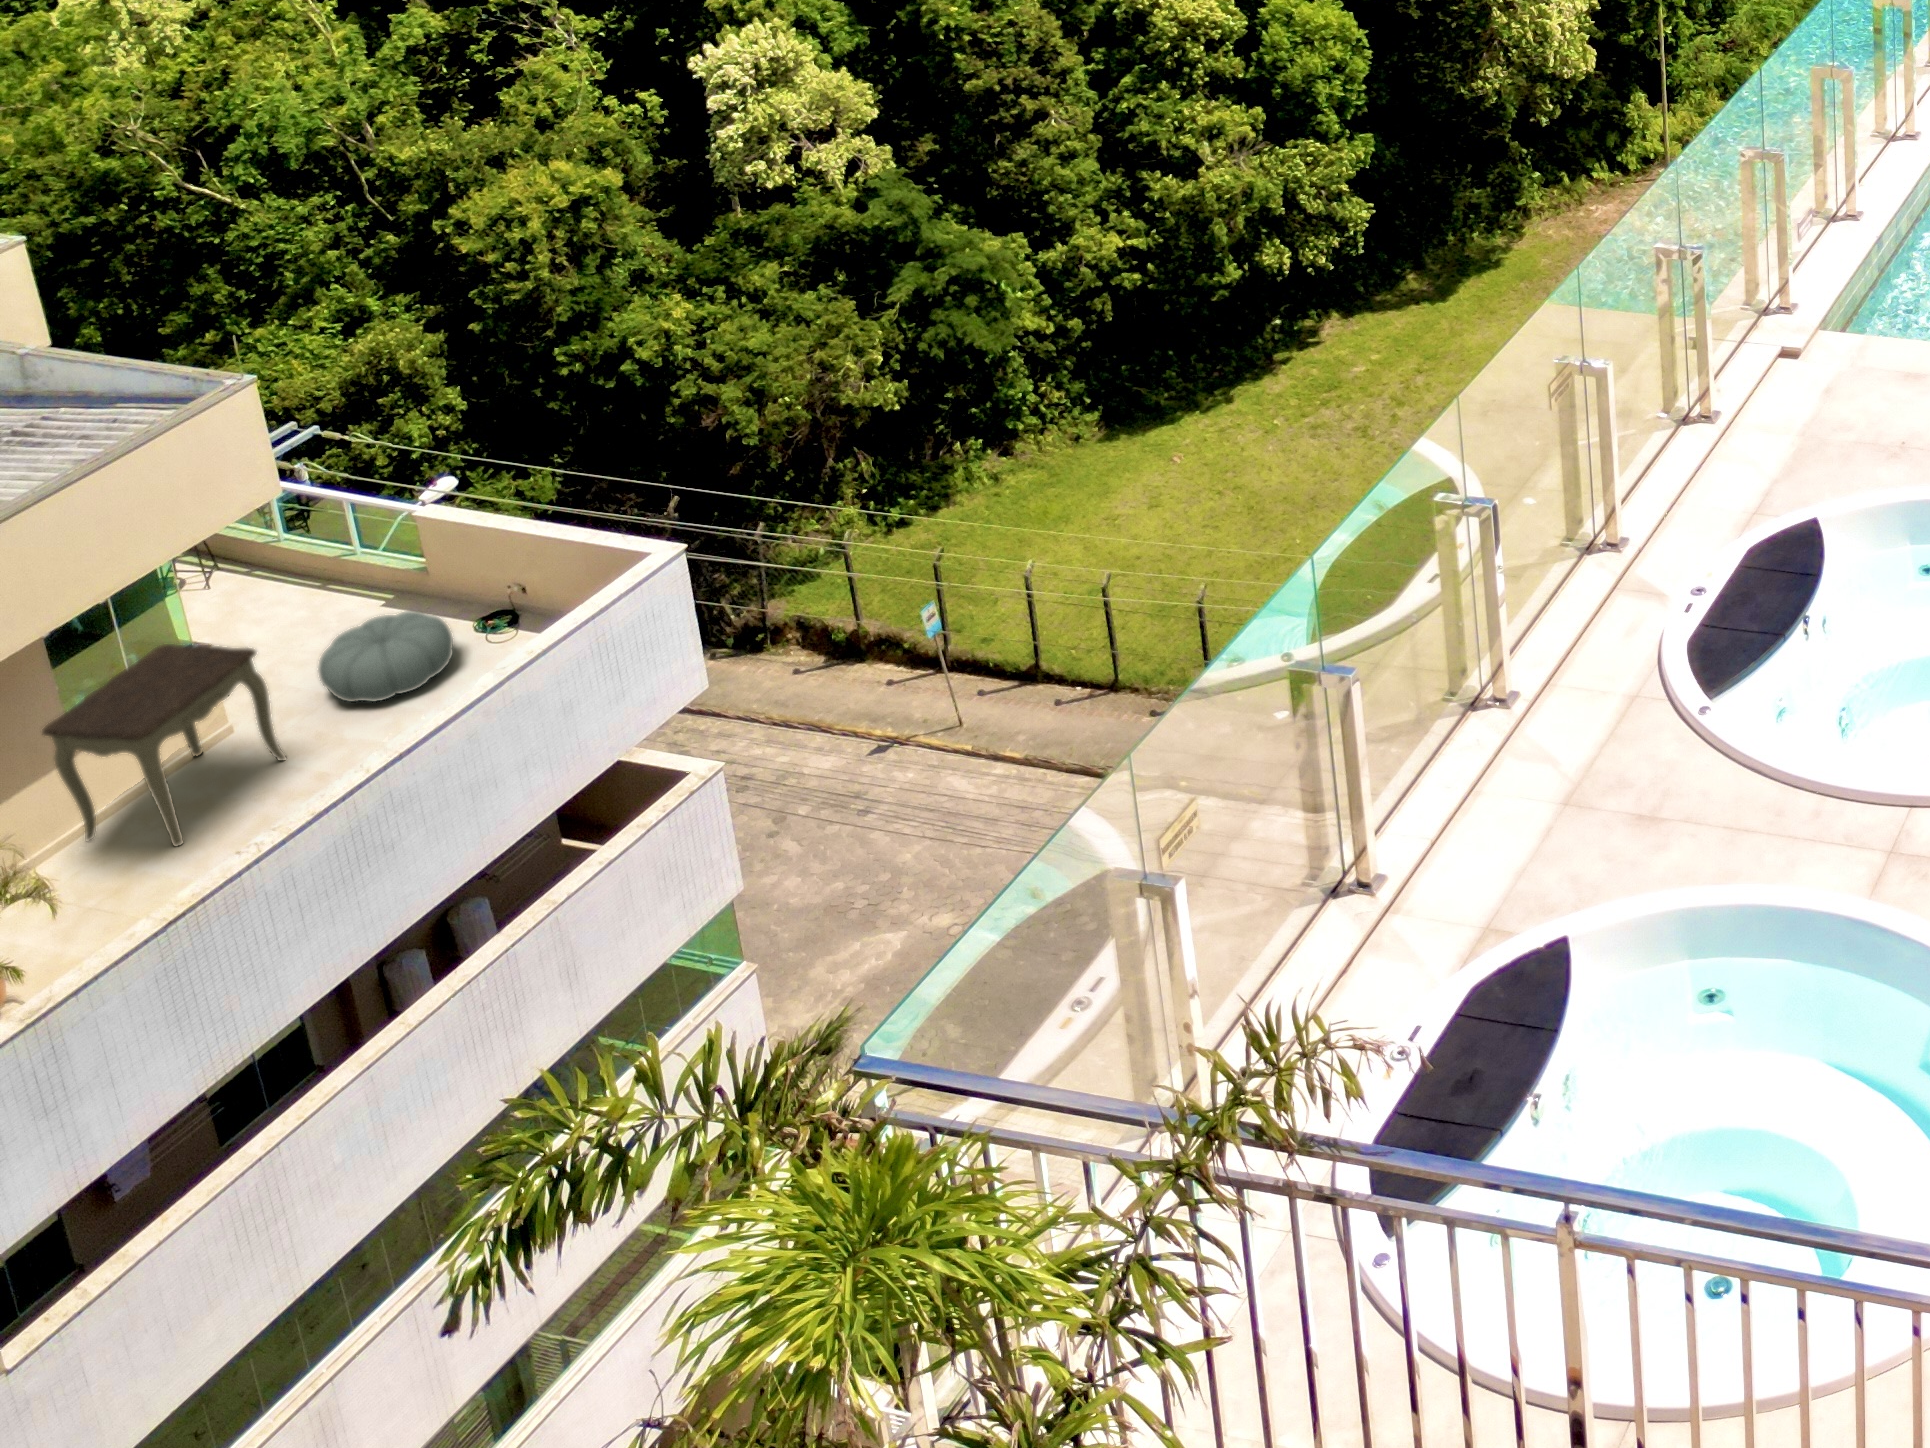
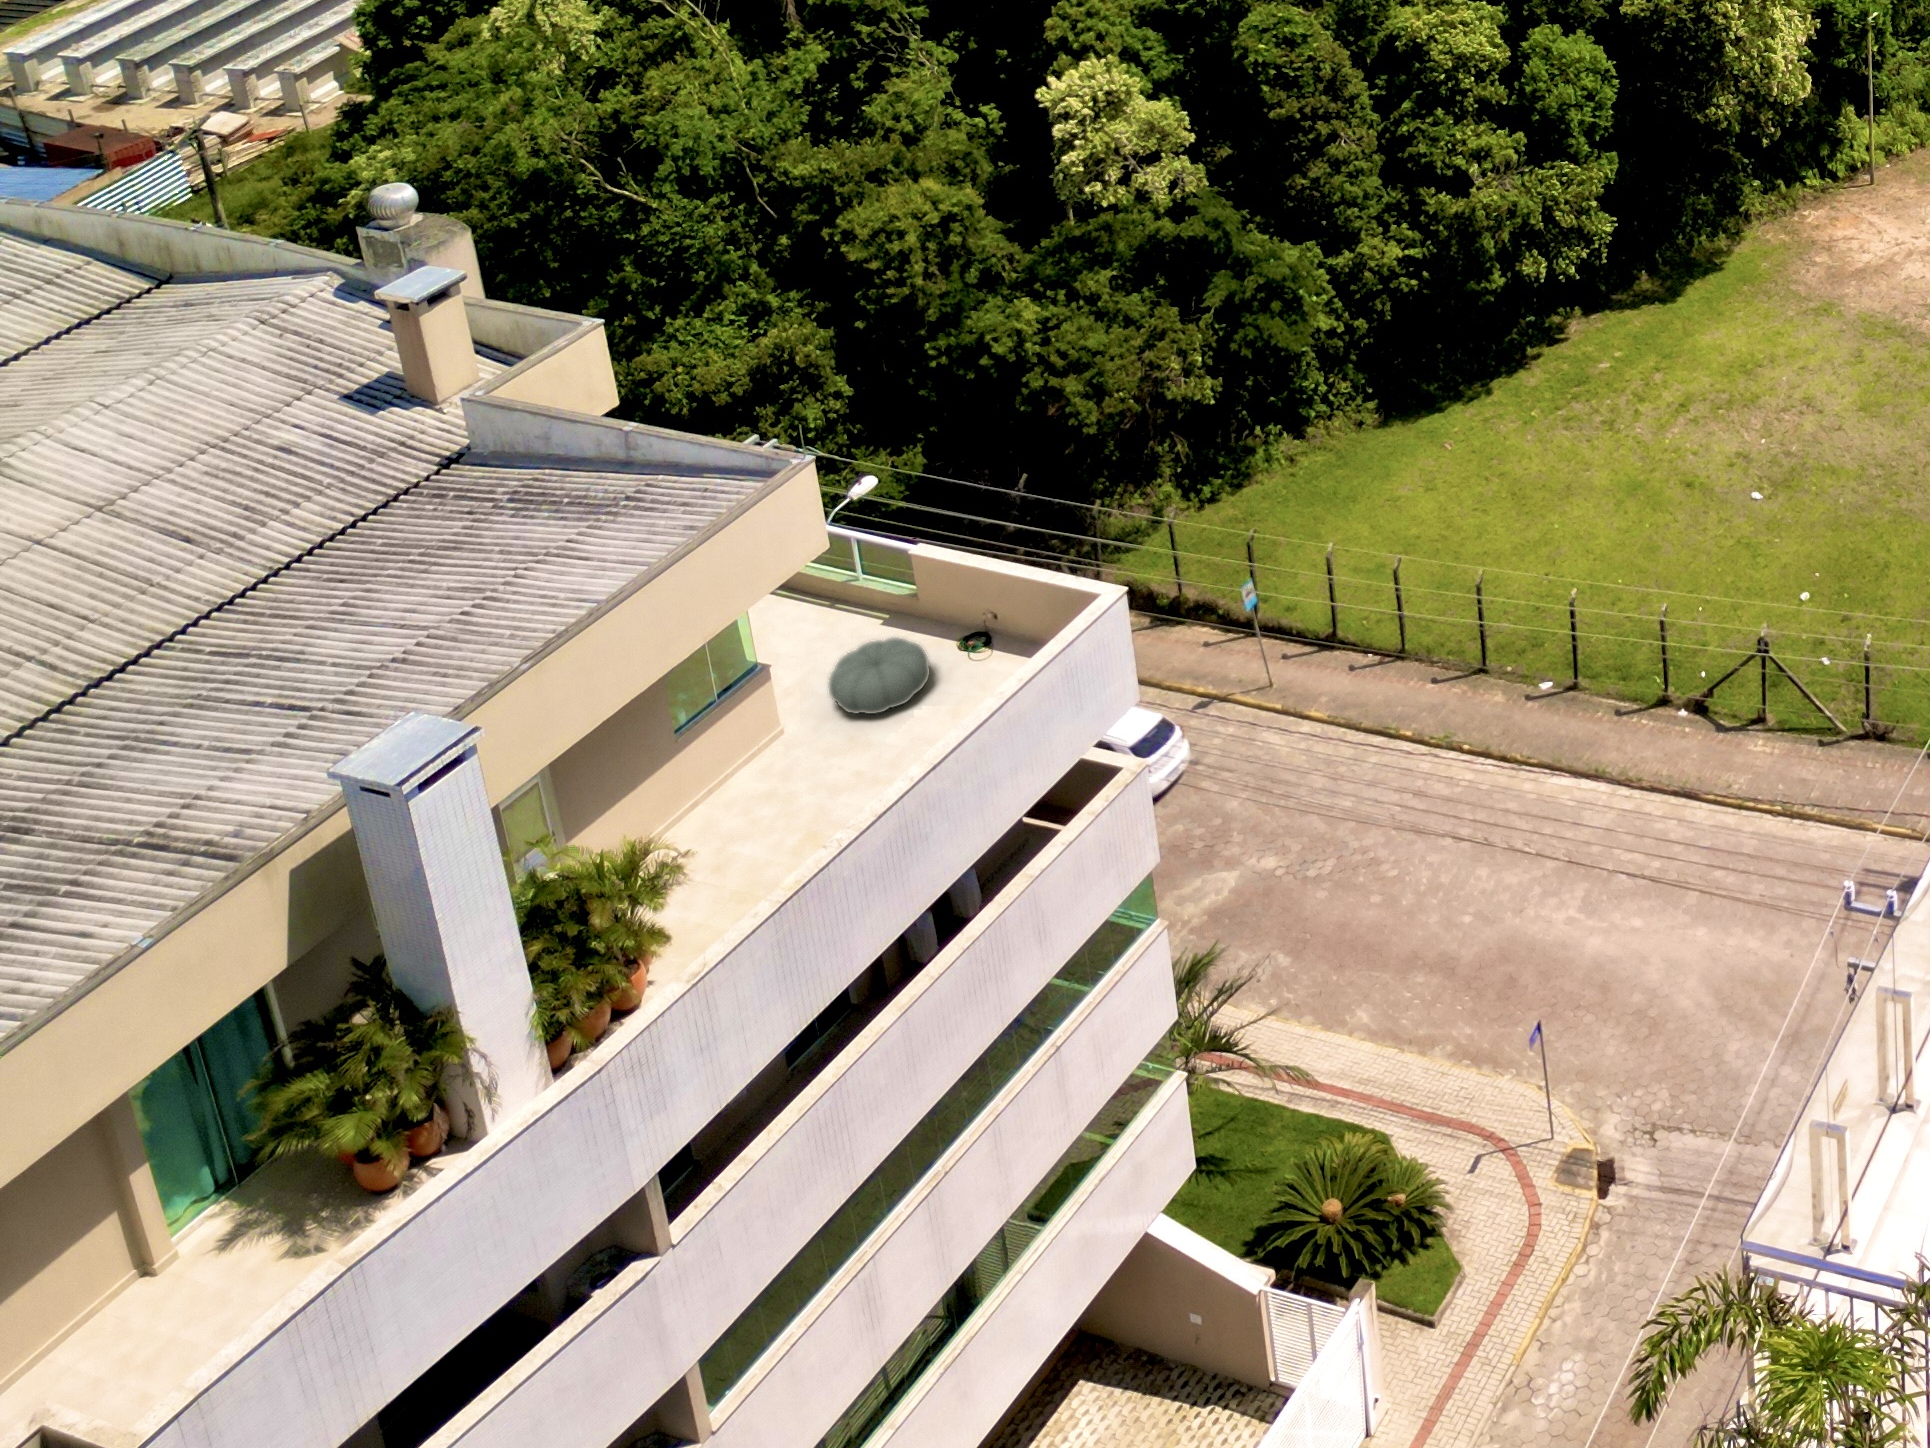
side table: present [42,644,286,846] -> none [641,671,813,837]

